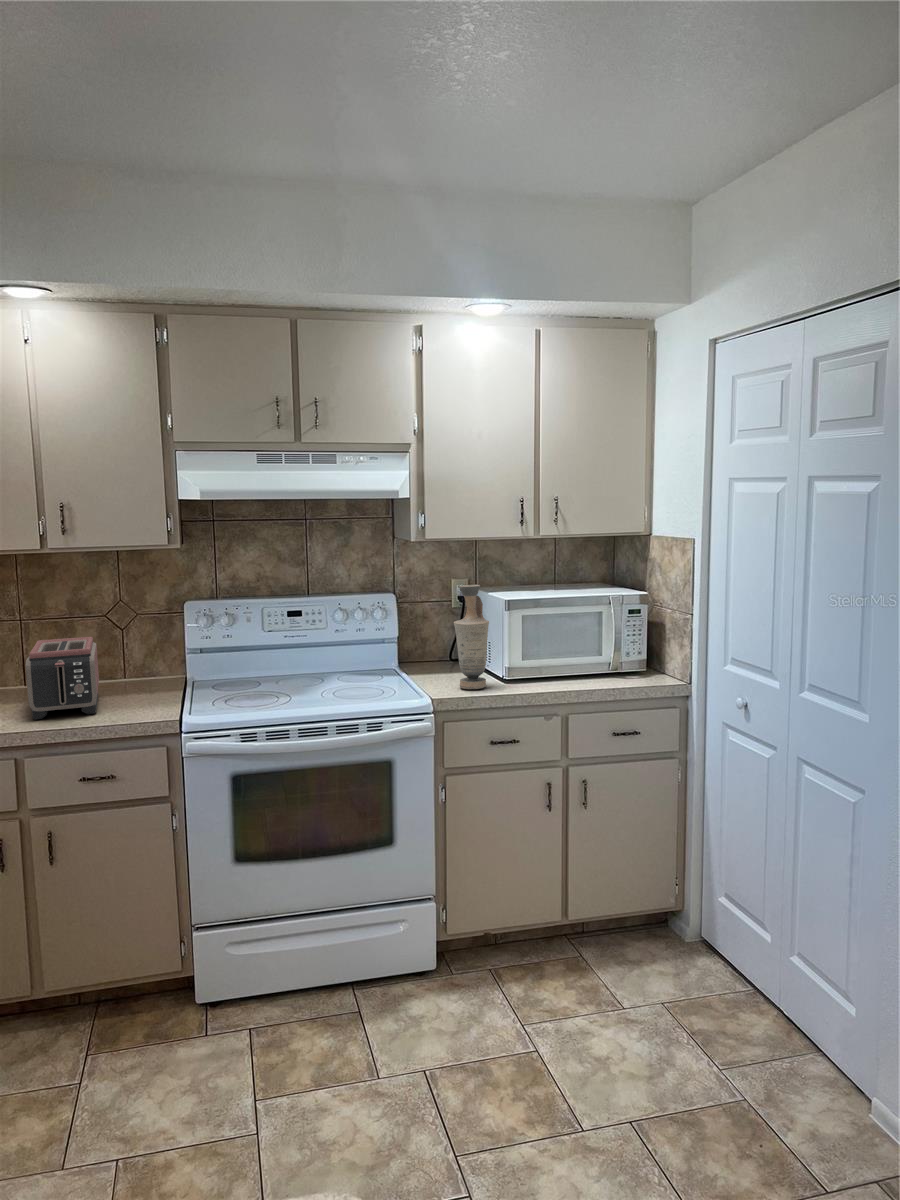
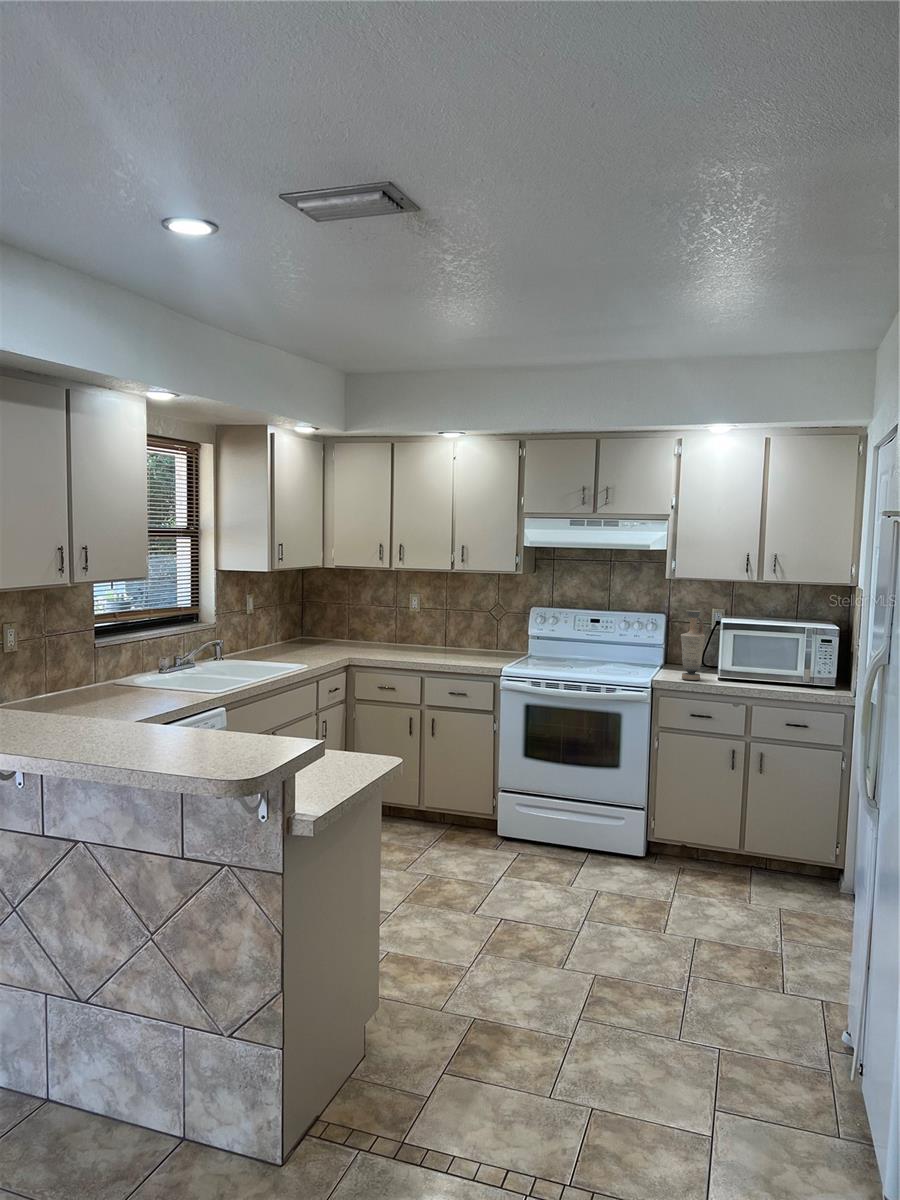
toaster: present [26,637,99,720] -> none [436,618,480,661]

